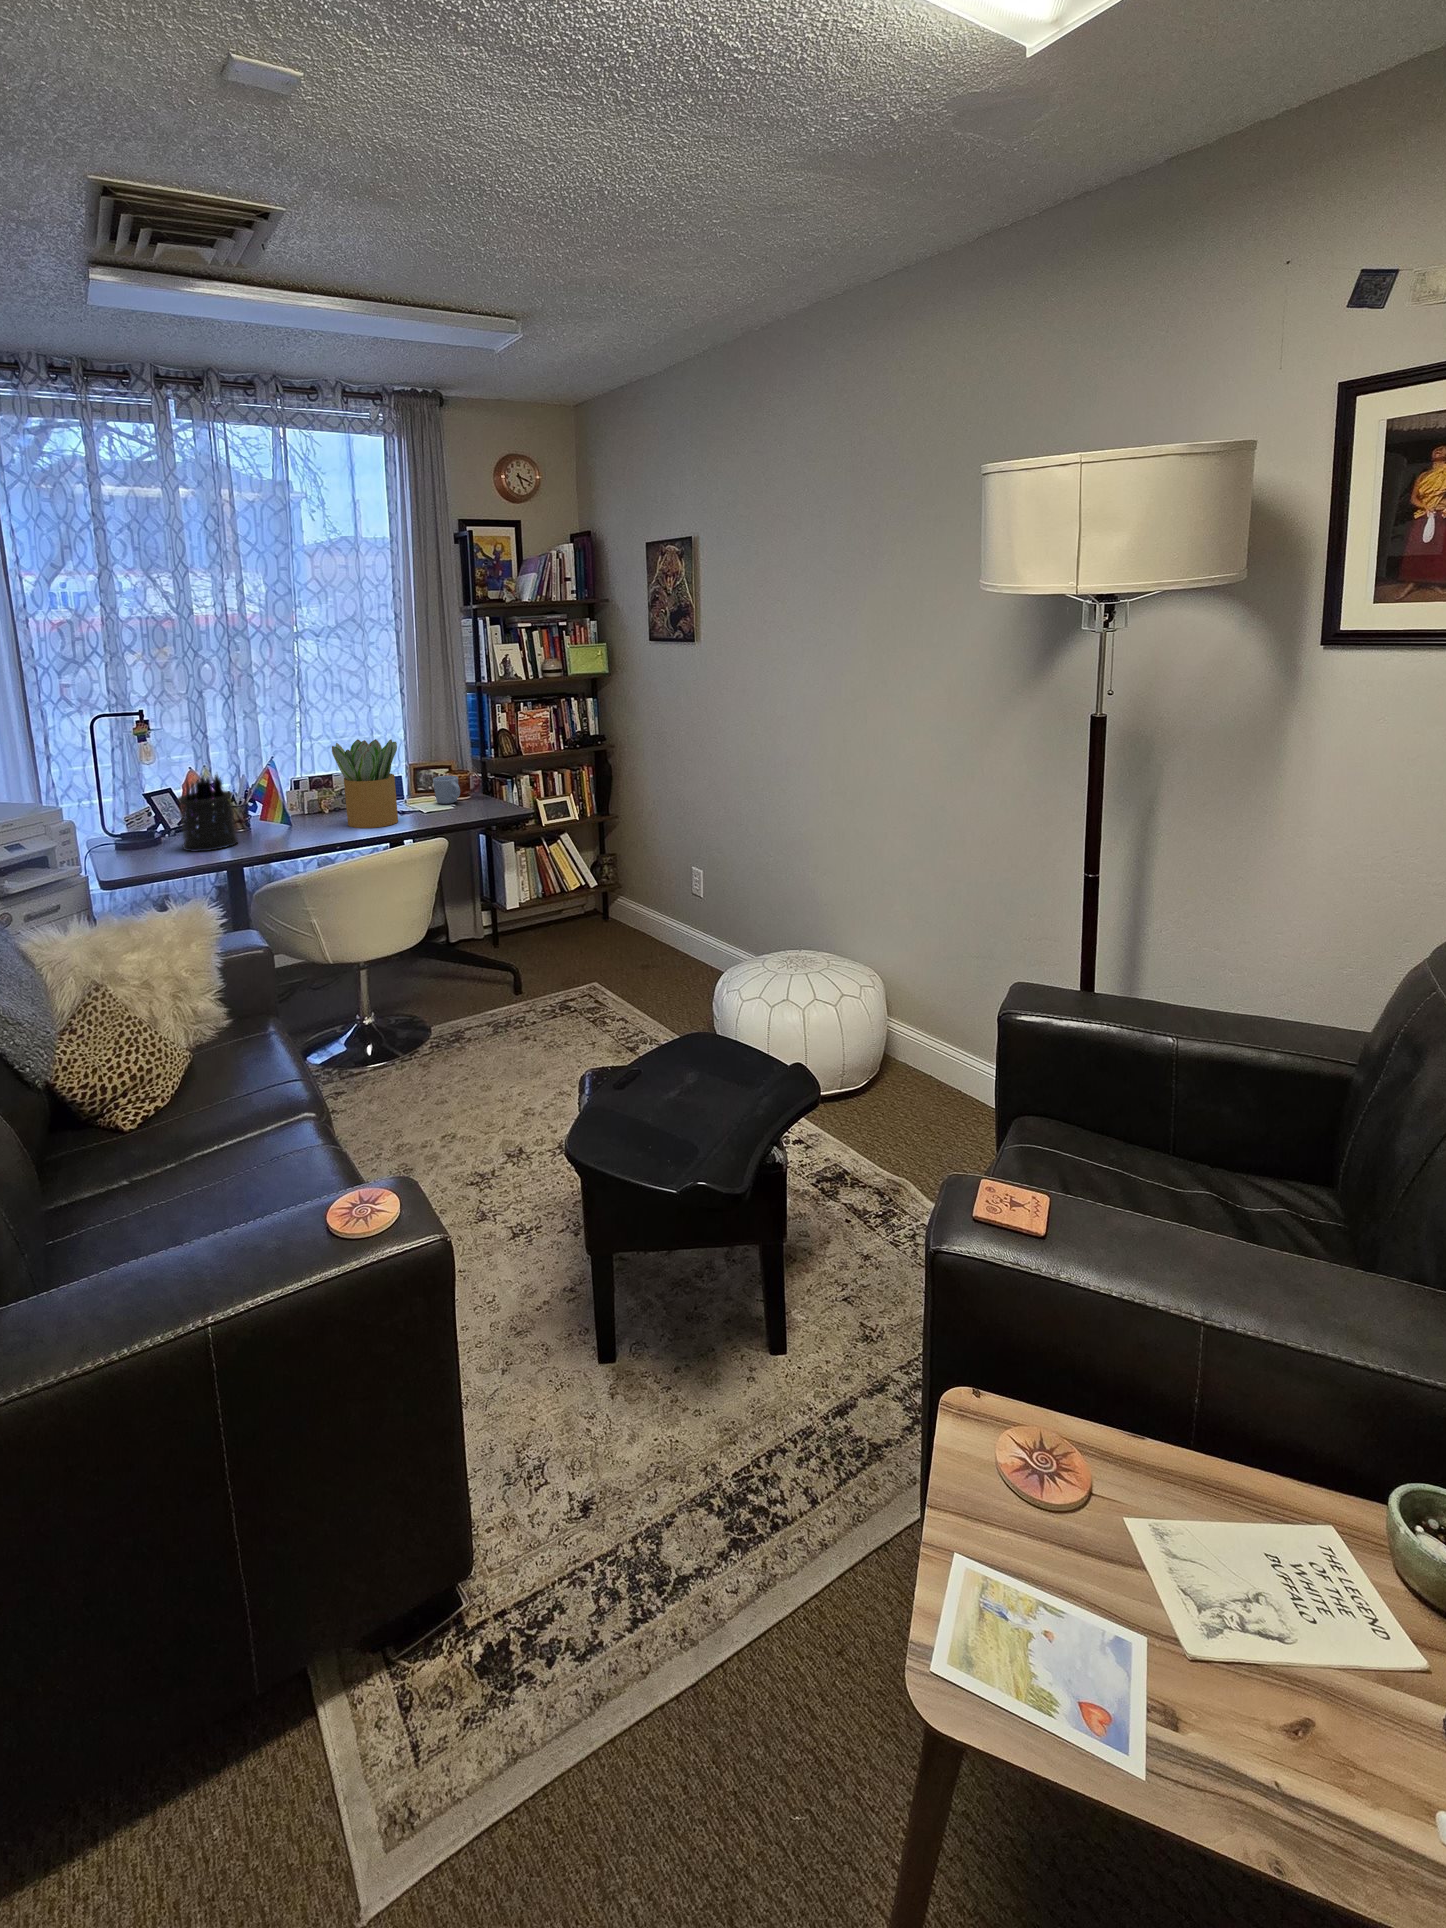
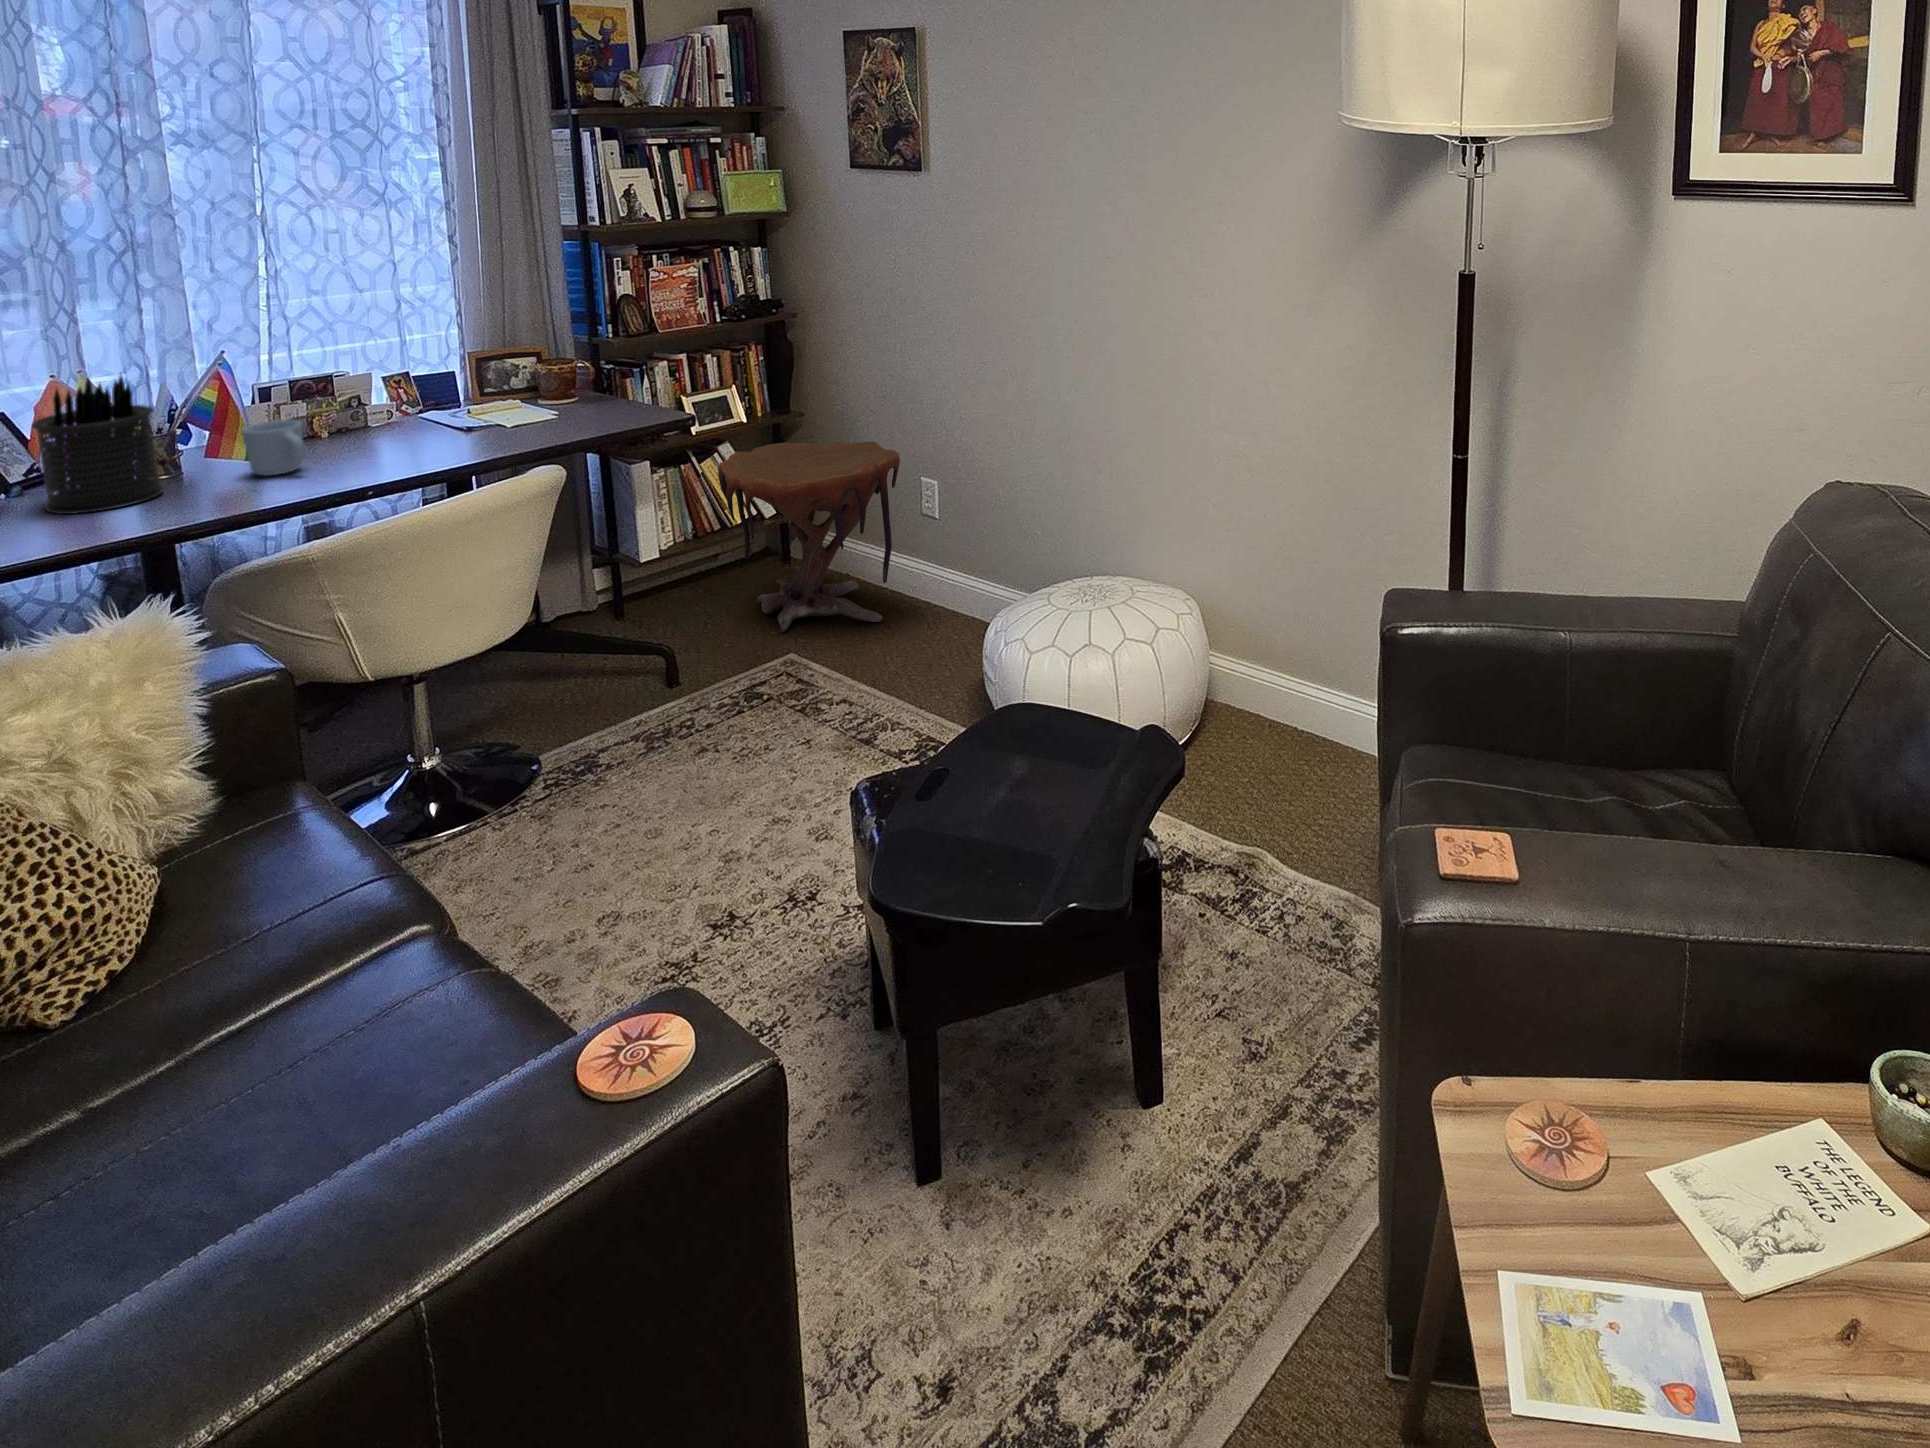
potted plant: present [332,739,398,828] -> none [344,309,467,452]
mug: present [433,776,460,804] -> present [242,420,305,475]
side table: none [554,839,673,971] -> present [718,442,900,632]

